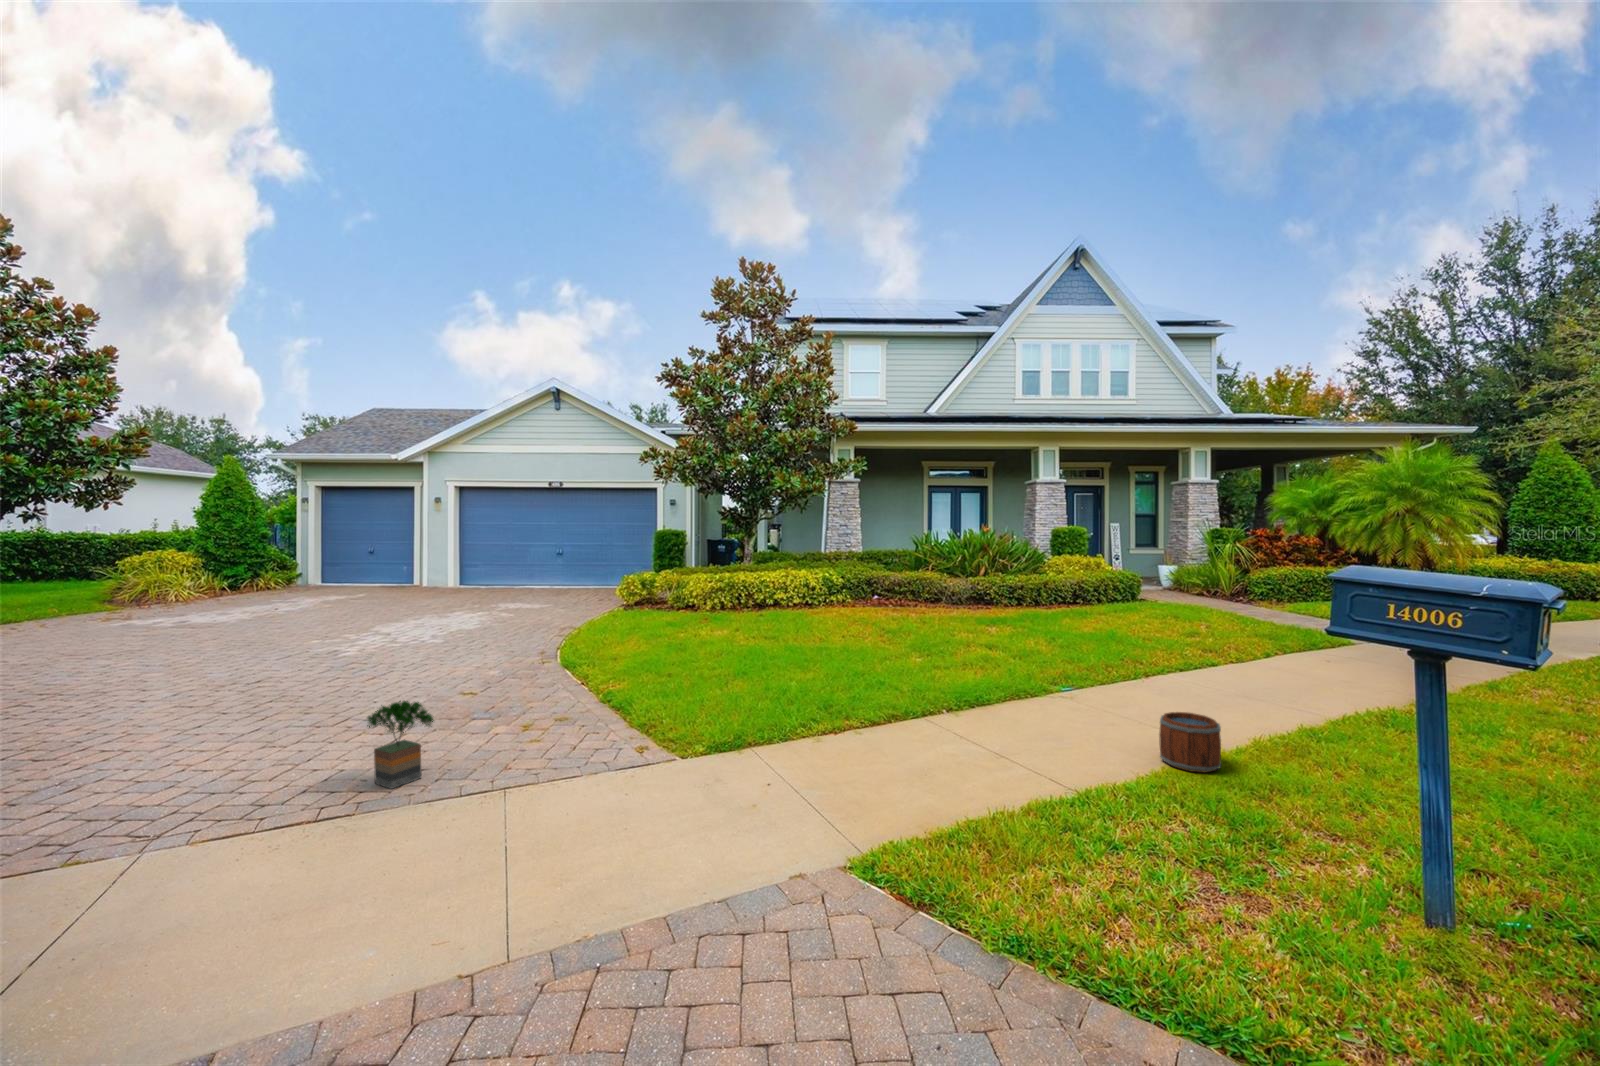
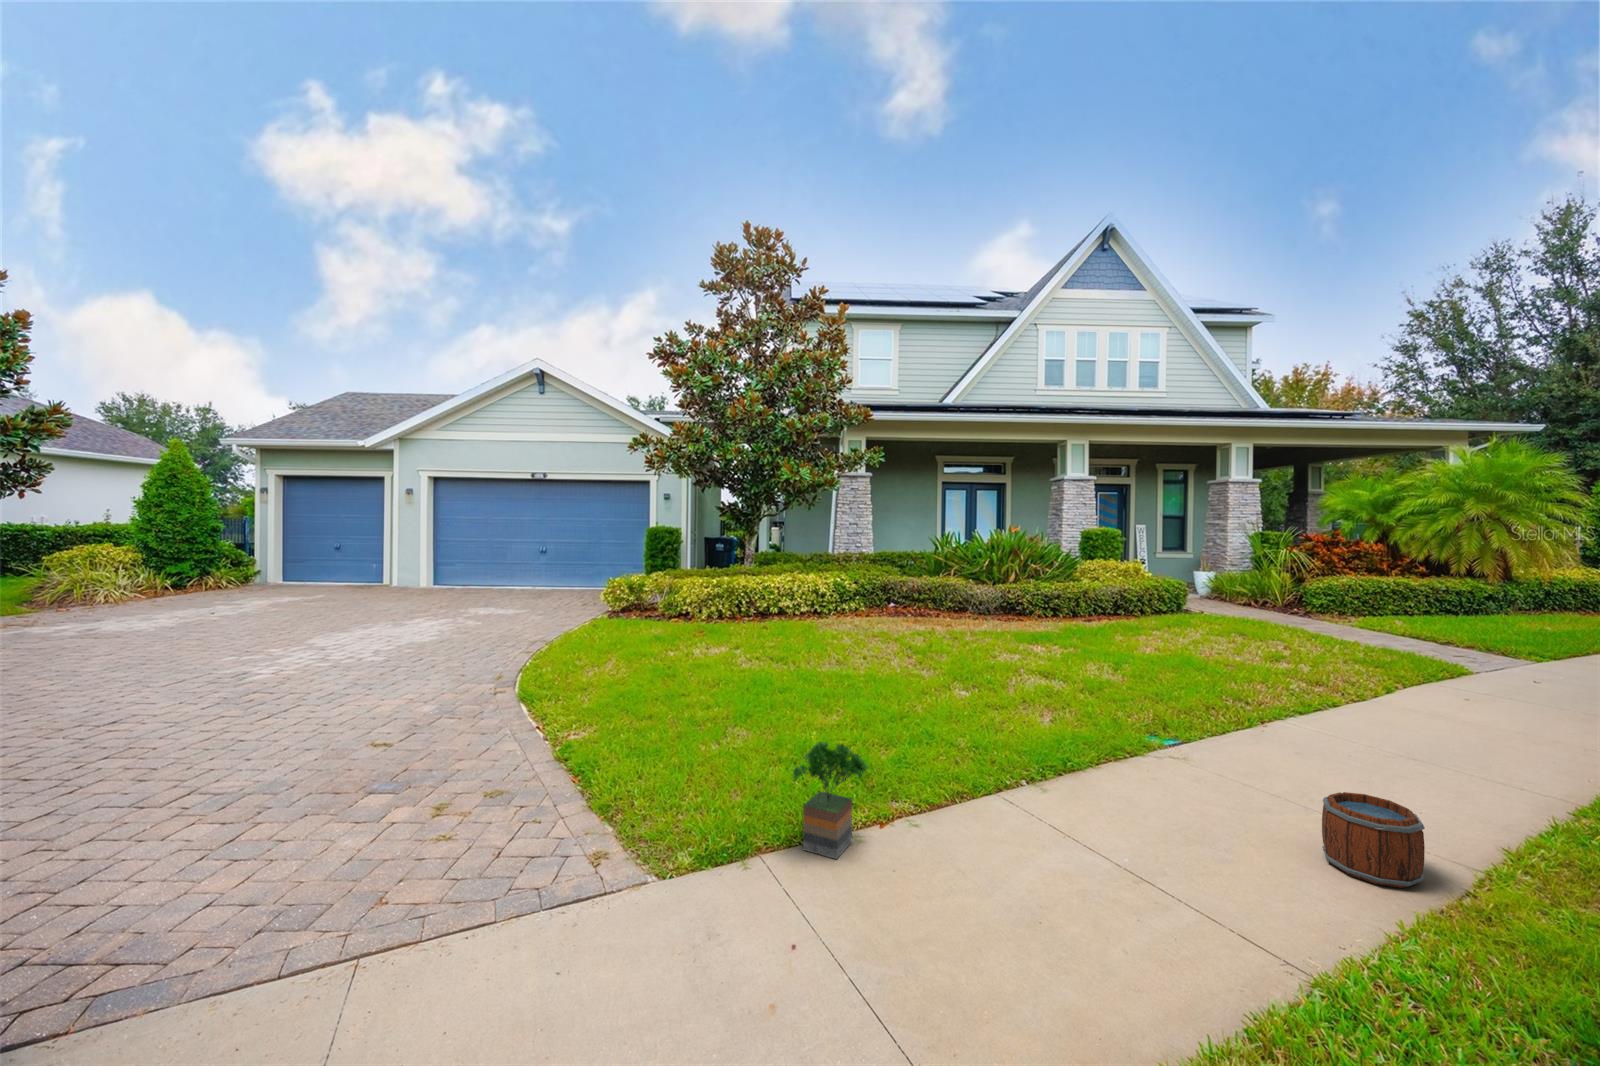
potted tree: present [367,701,434,789] -> present [793,742,868,859]

